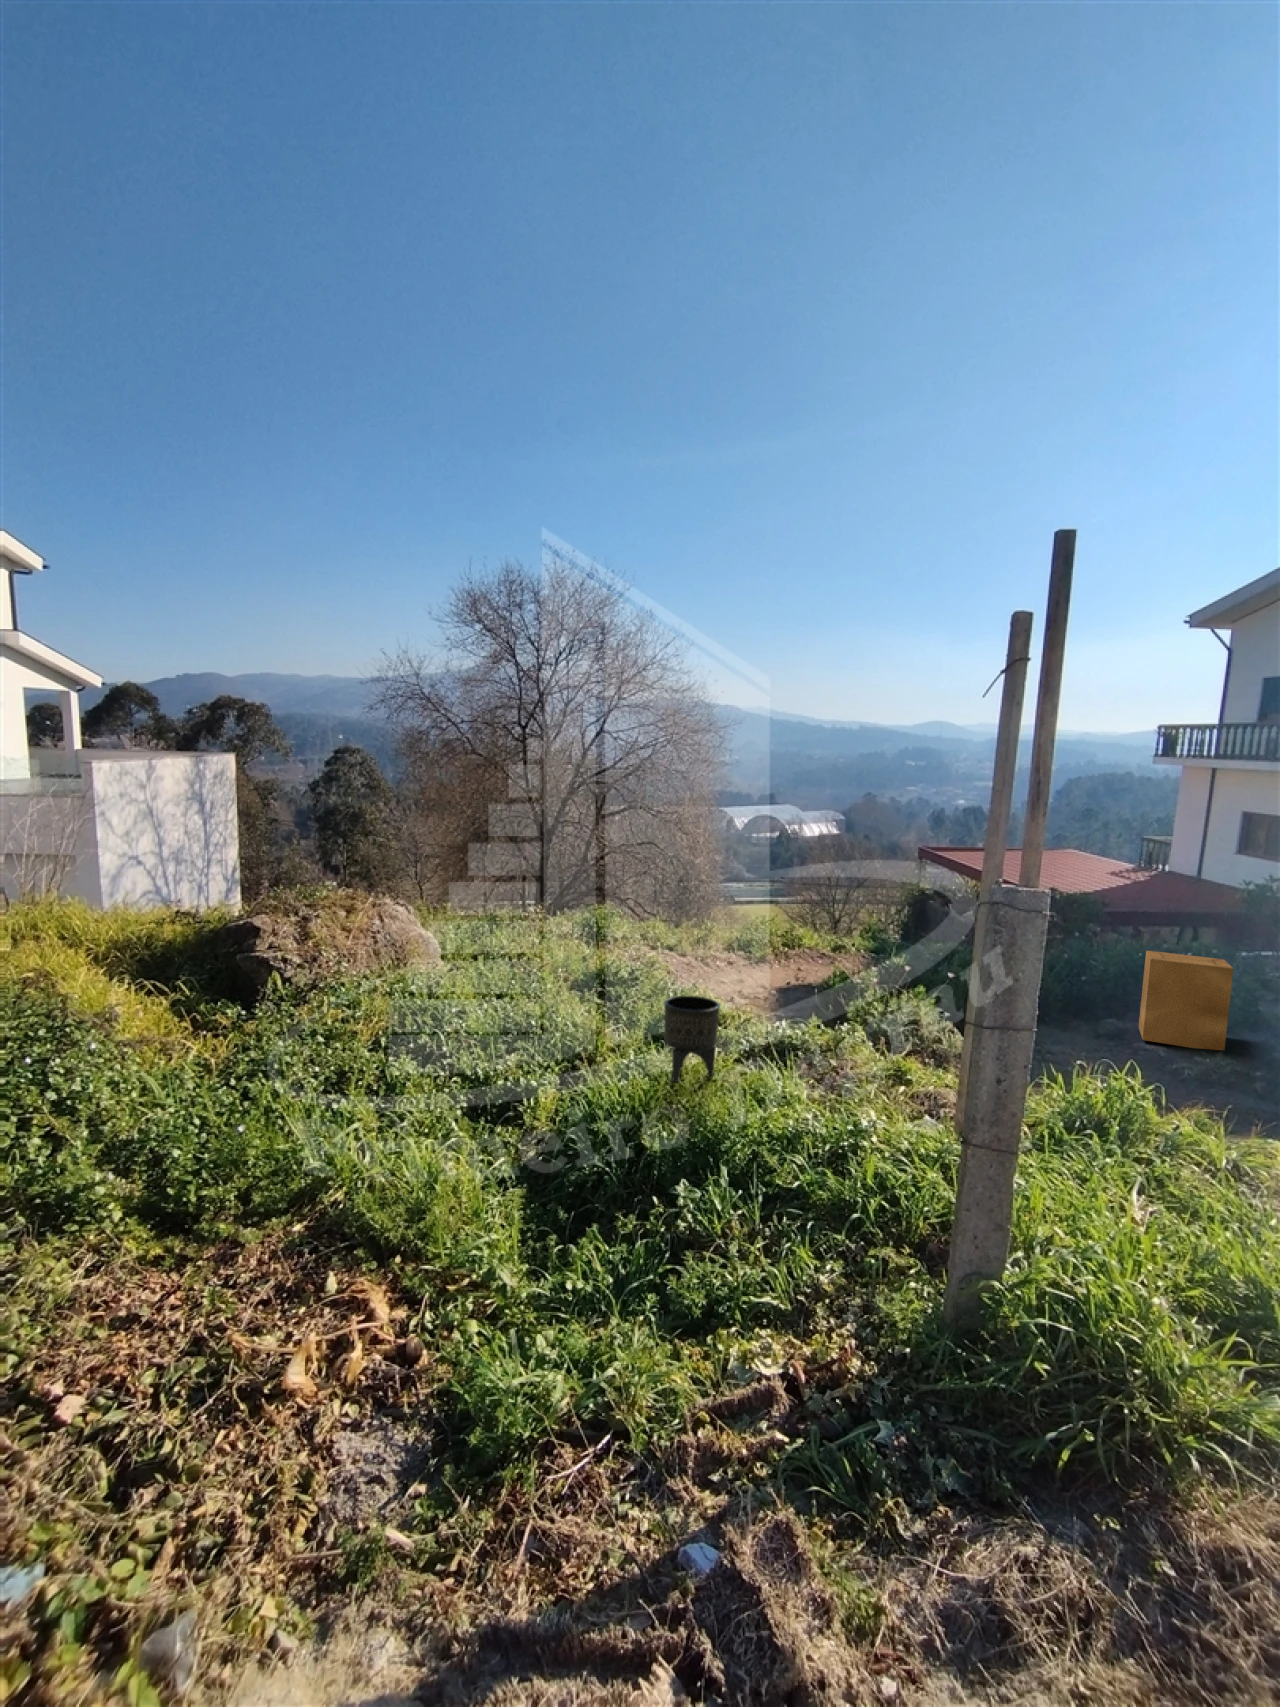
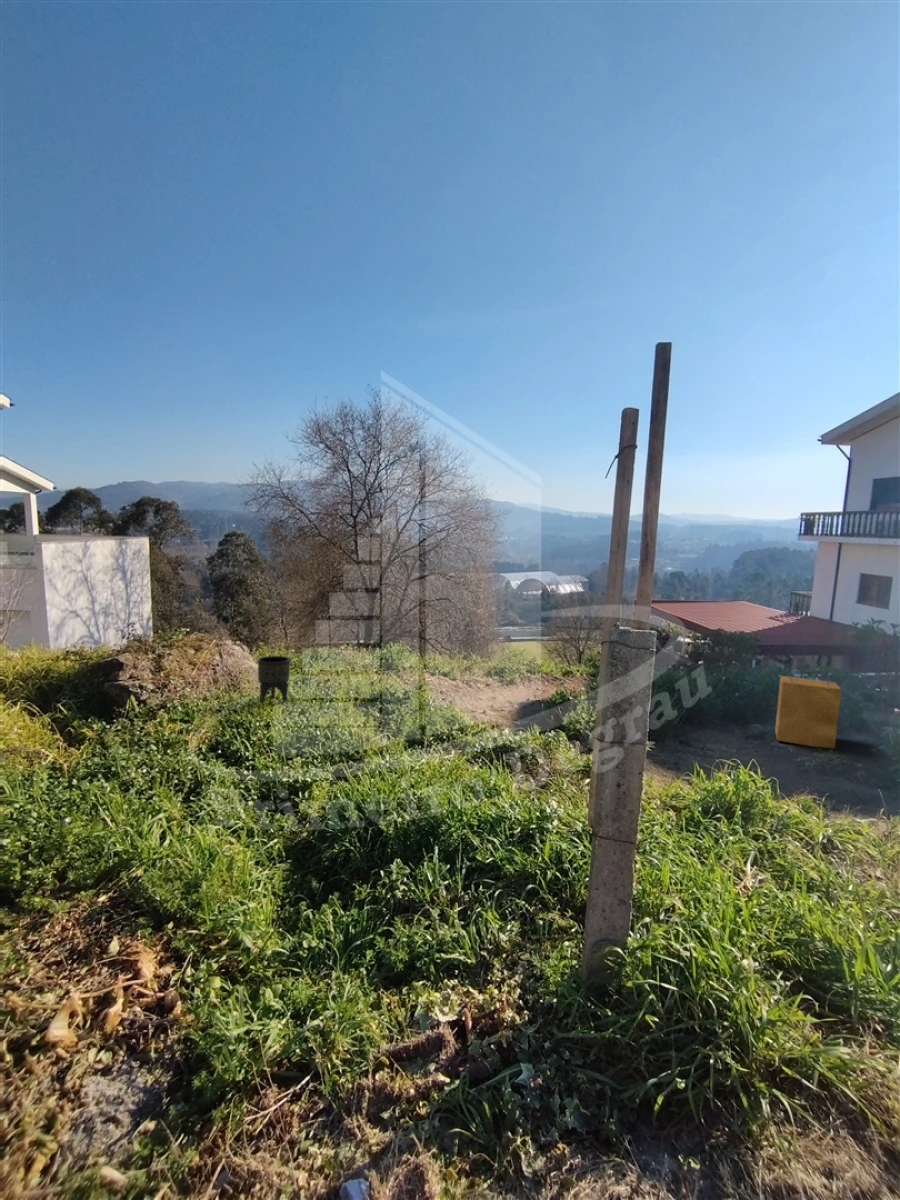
planter: present [664,996,720,1082] -> present [258,656,290,703]

